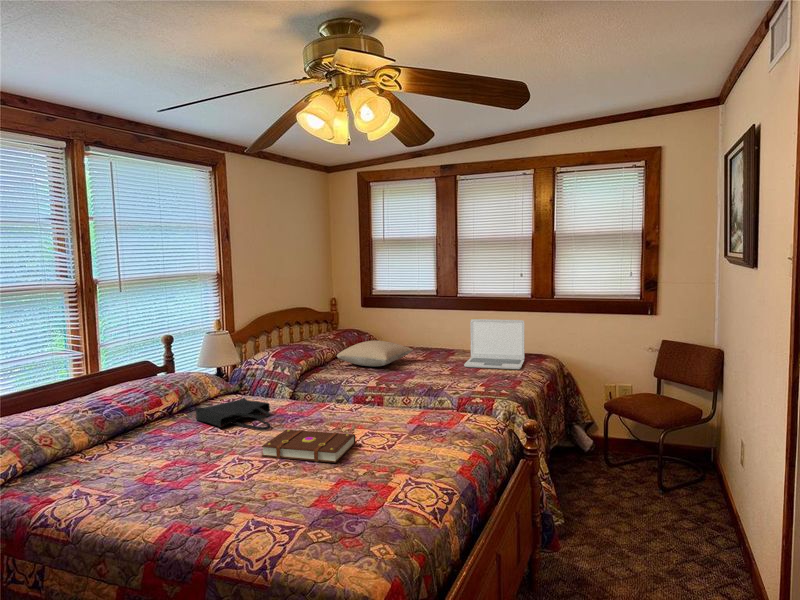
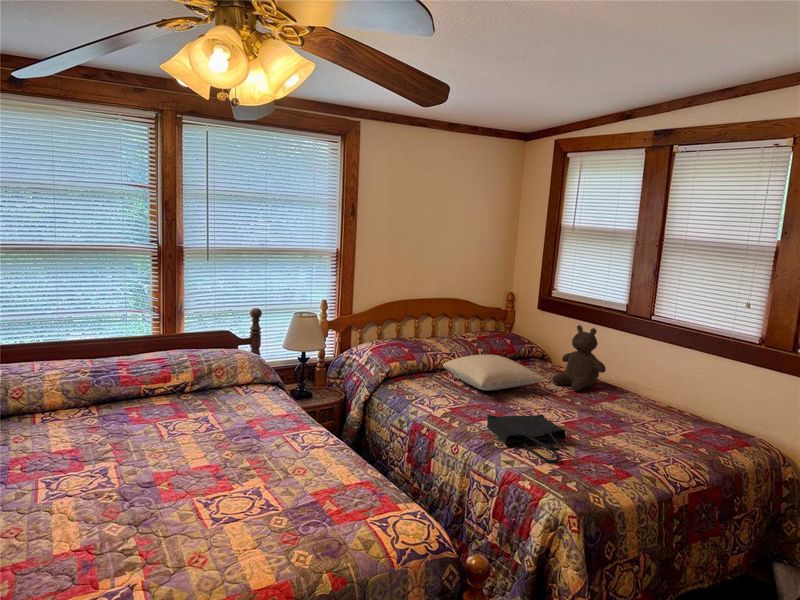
teddy bear: none [406,310,441,356] -> present [552,325,606,391]
laptop: present [464,319,524,369] -> none [598,354,721,451]
tote bag: present [196,398,271,430] -> present [487,414,566,464]
book: present [262,430,355,463] -> none [128,448,226,516]

